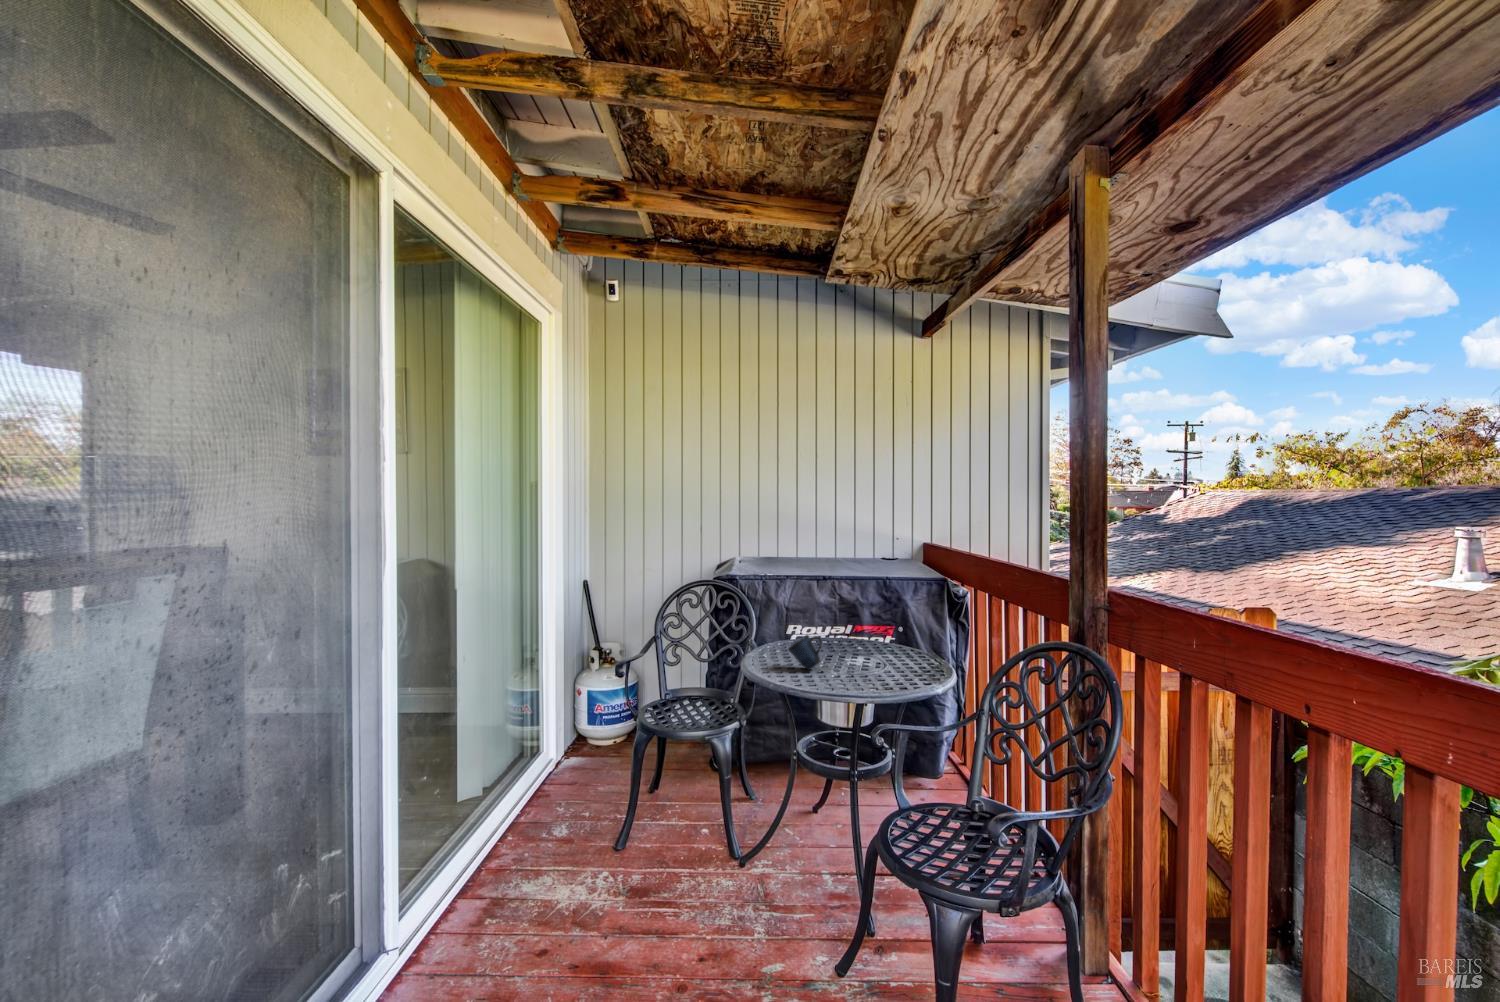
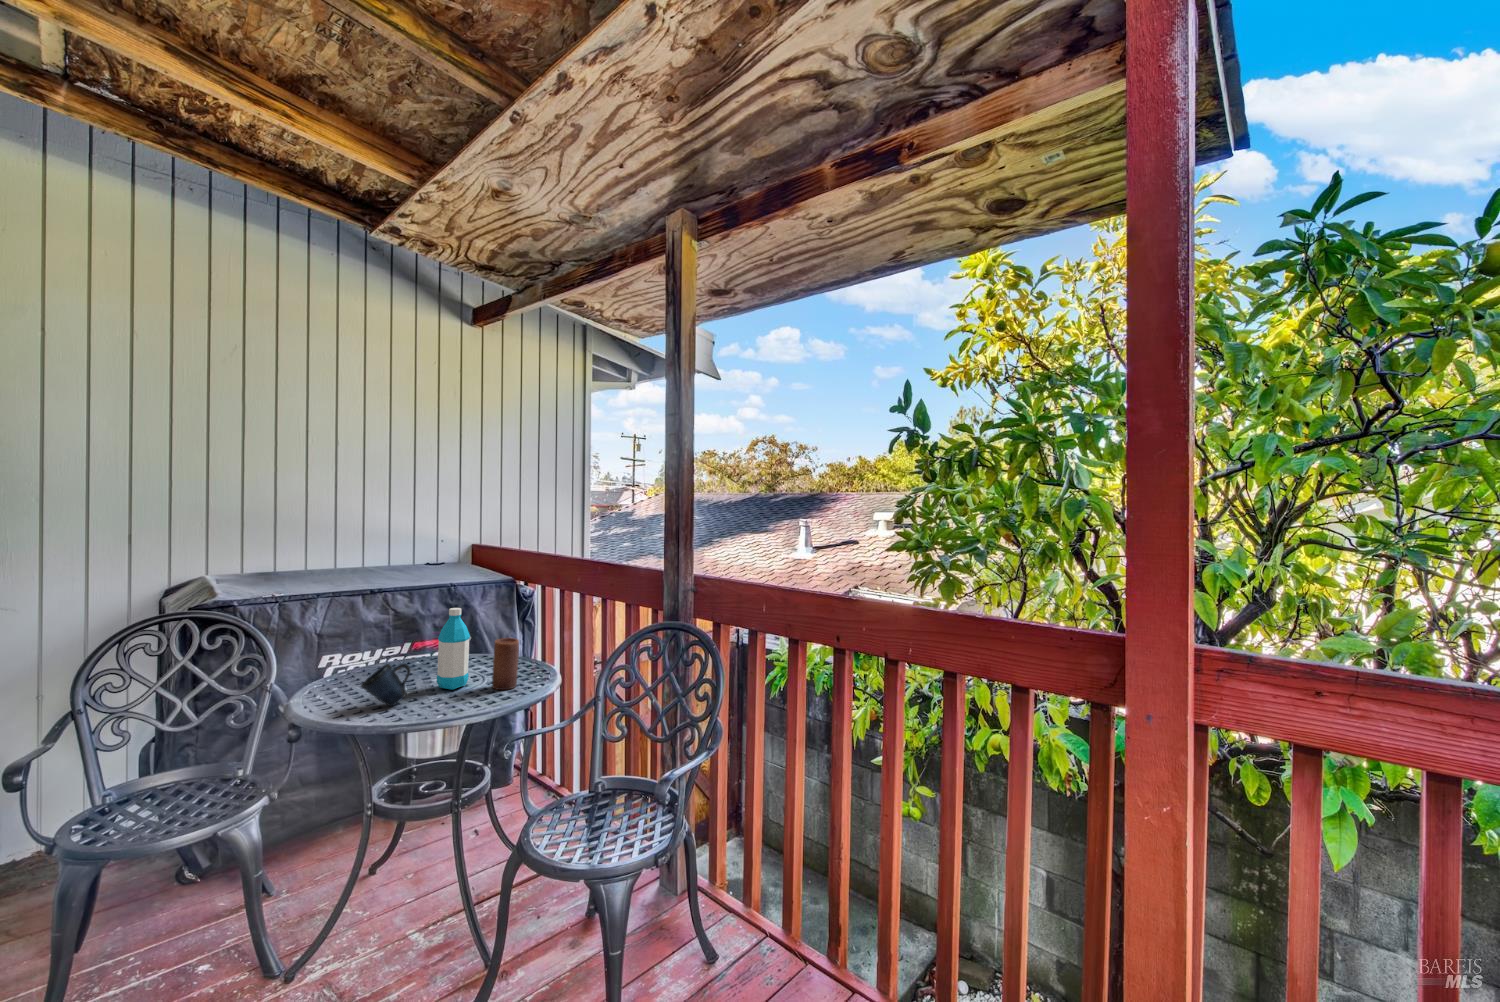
water bottle: none [849,594,876,667] -> present [437,608,470,690]
candle: none [893,627,917,677] -> present [492,638,519,690]

